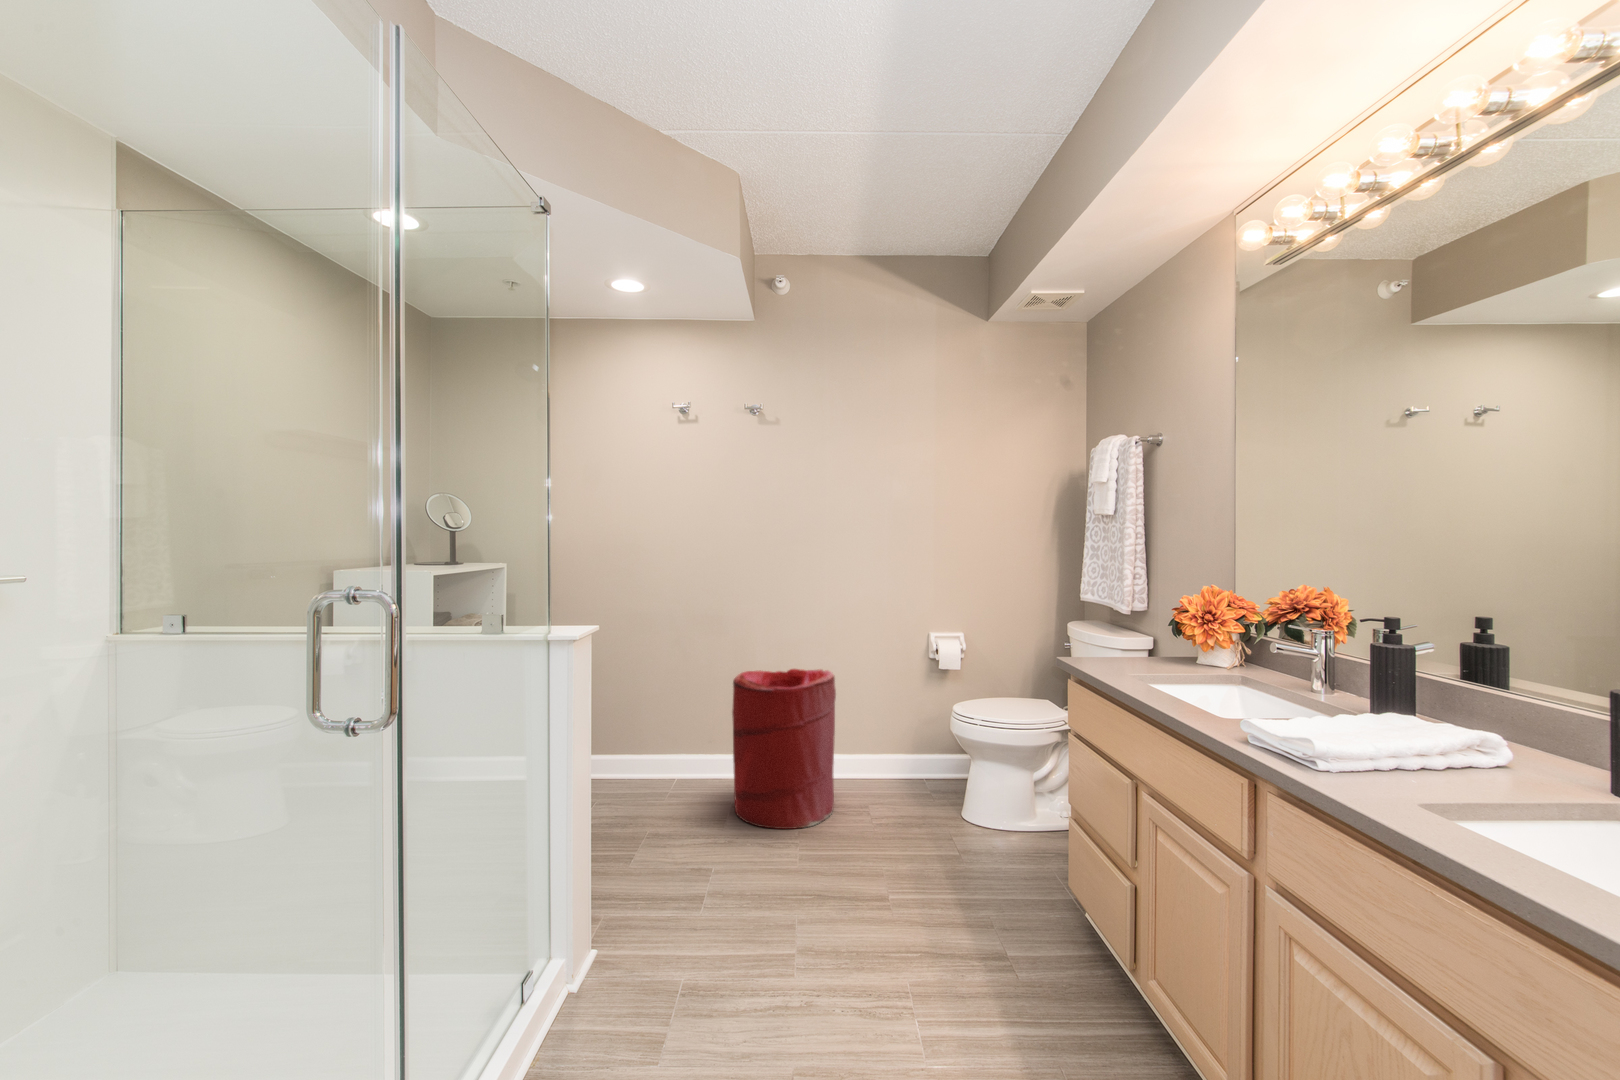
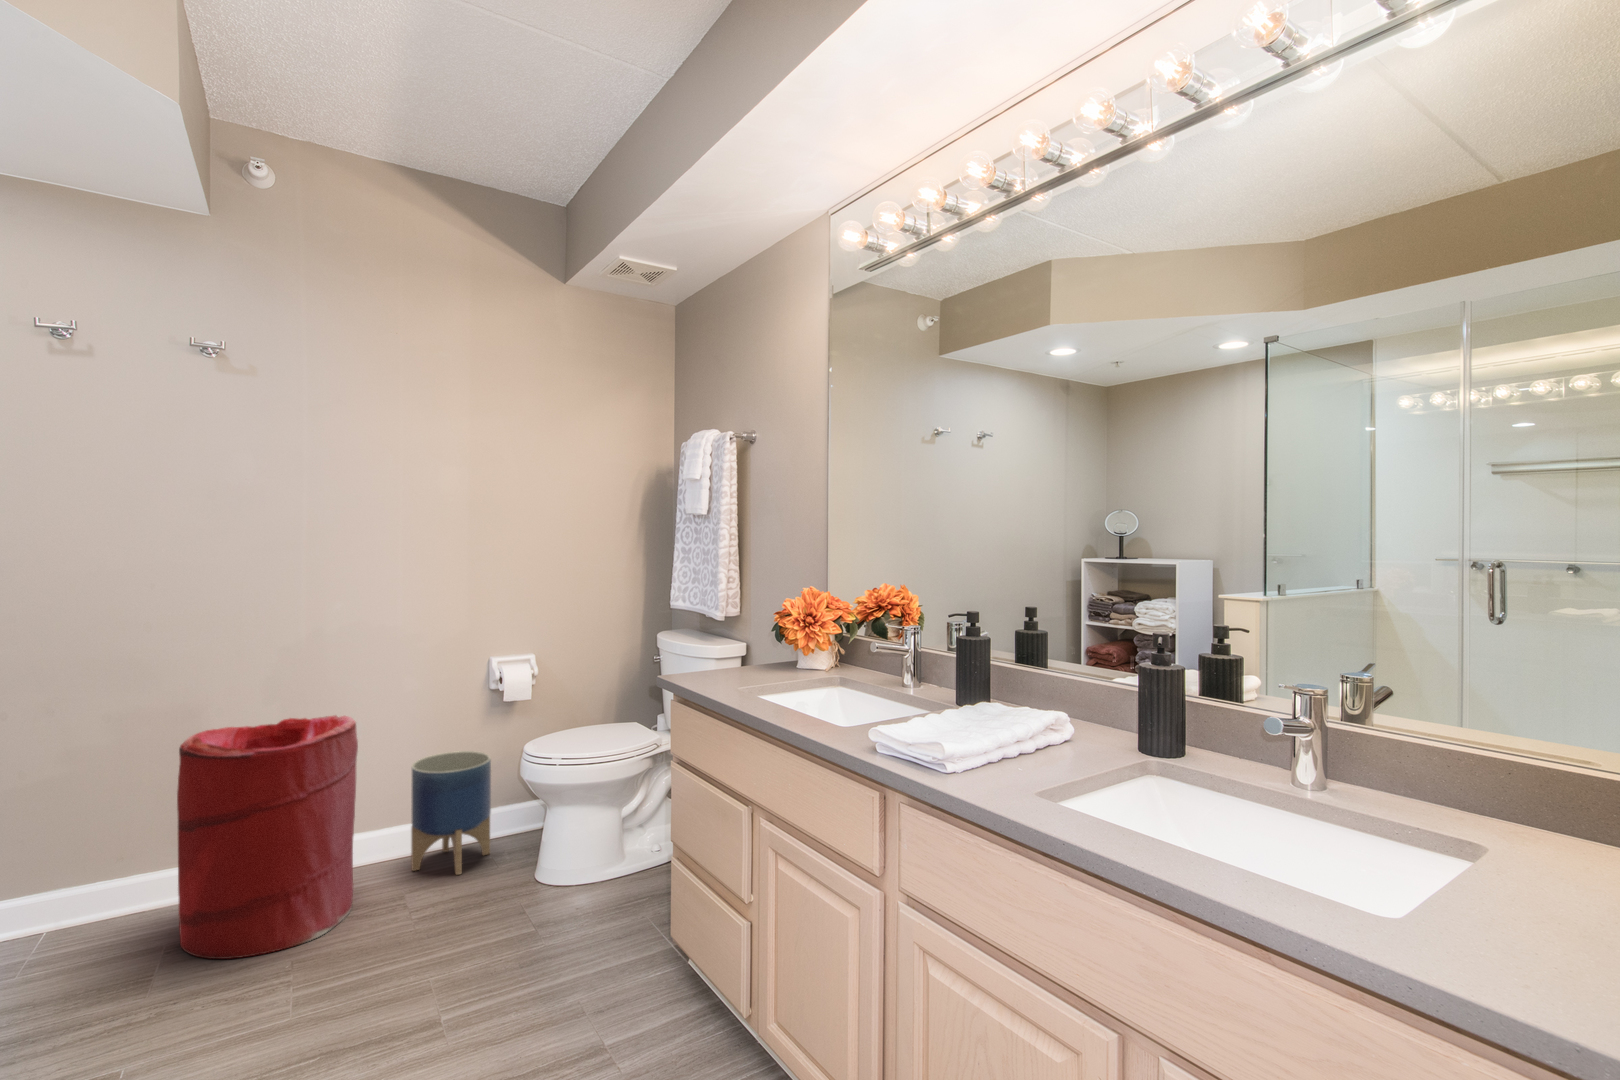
planter: none [872,707,929,803] -> present [411,751,491,875]

